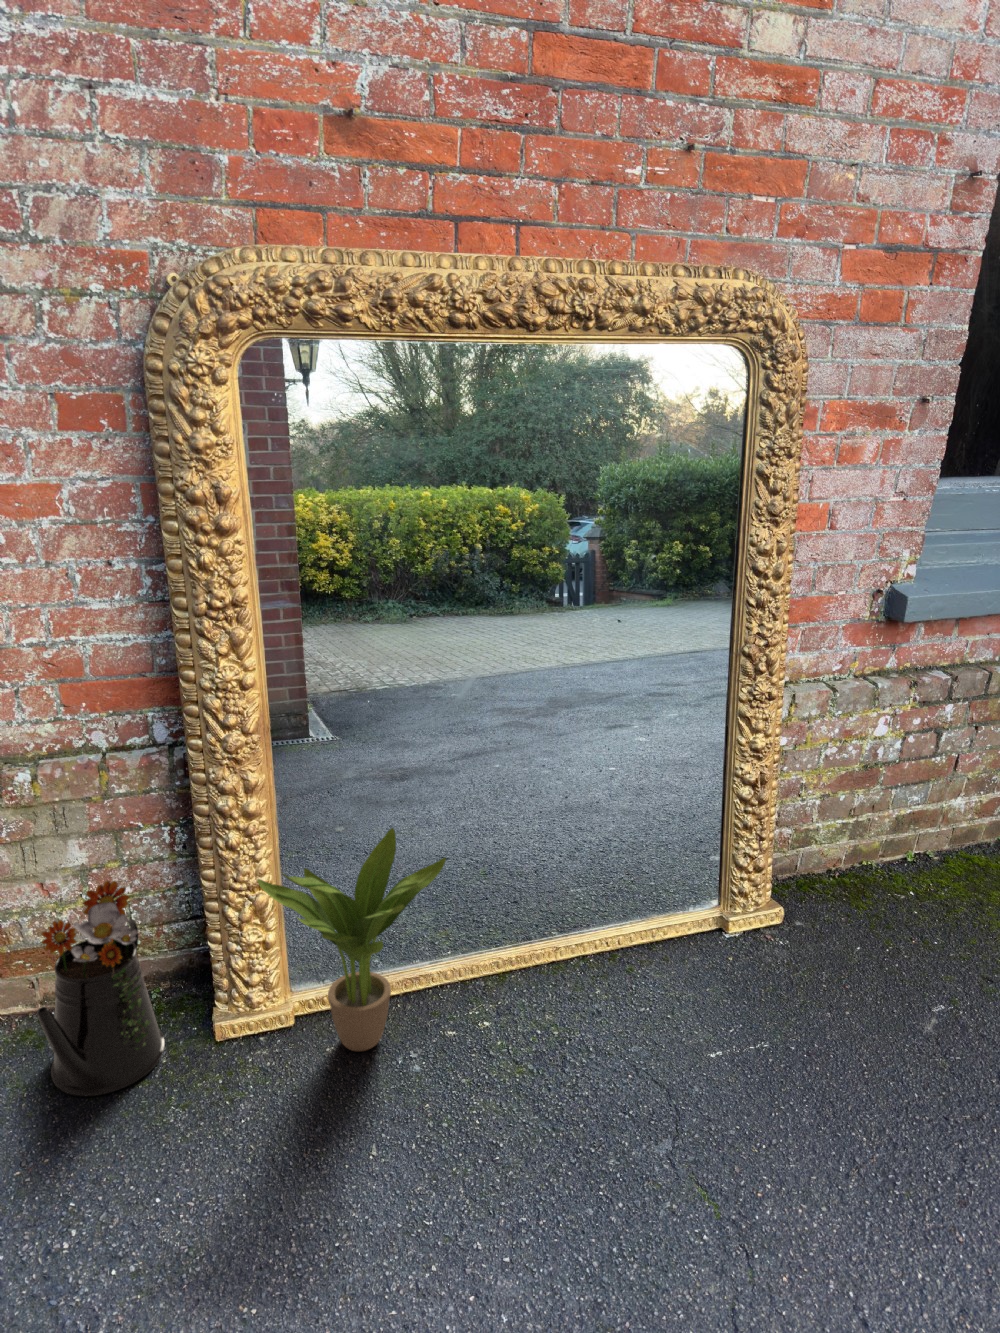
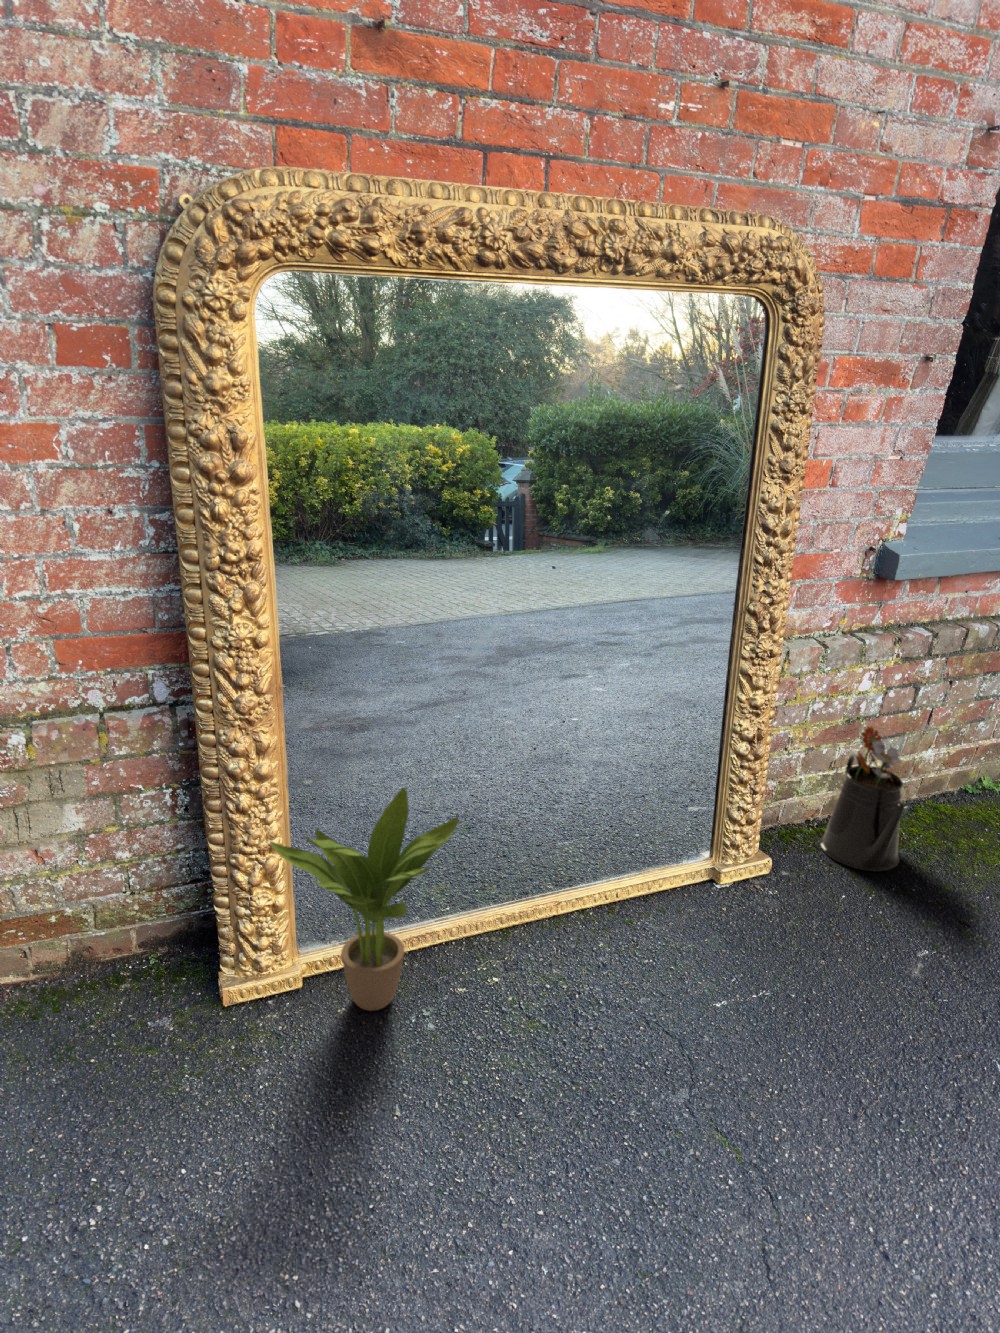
watering can: present [37,881,165,1096] -> present [820,726,908,871]

